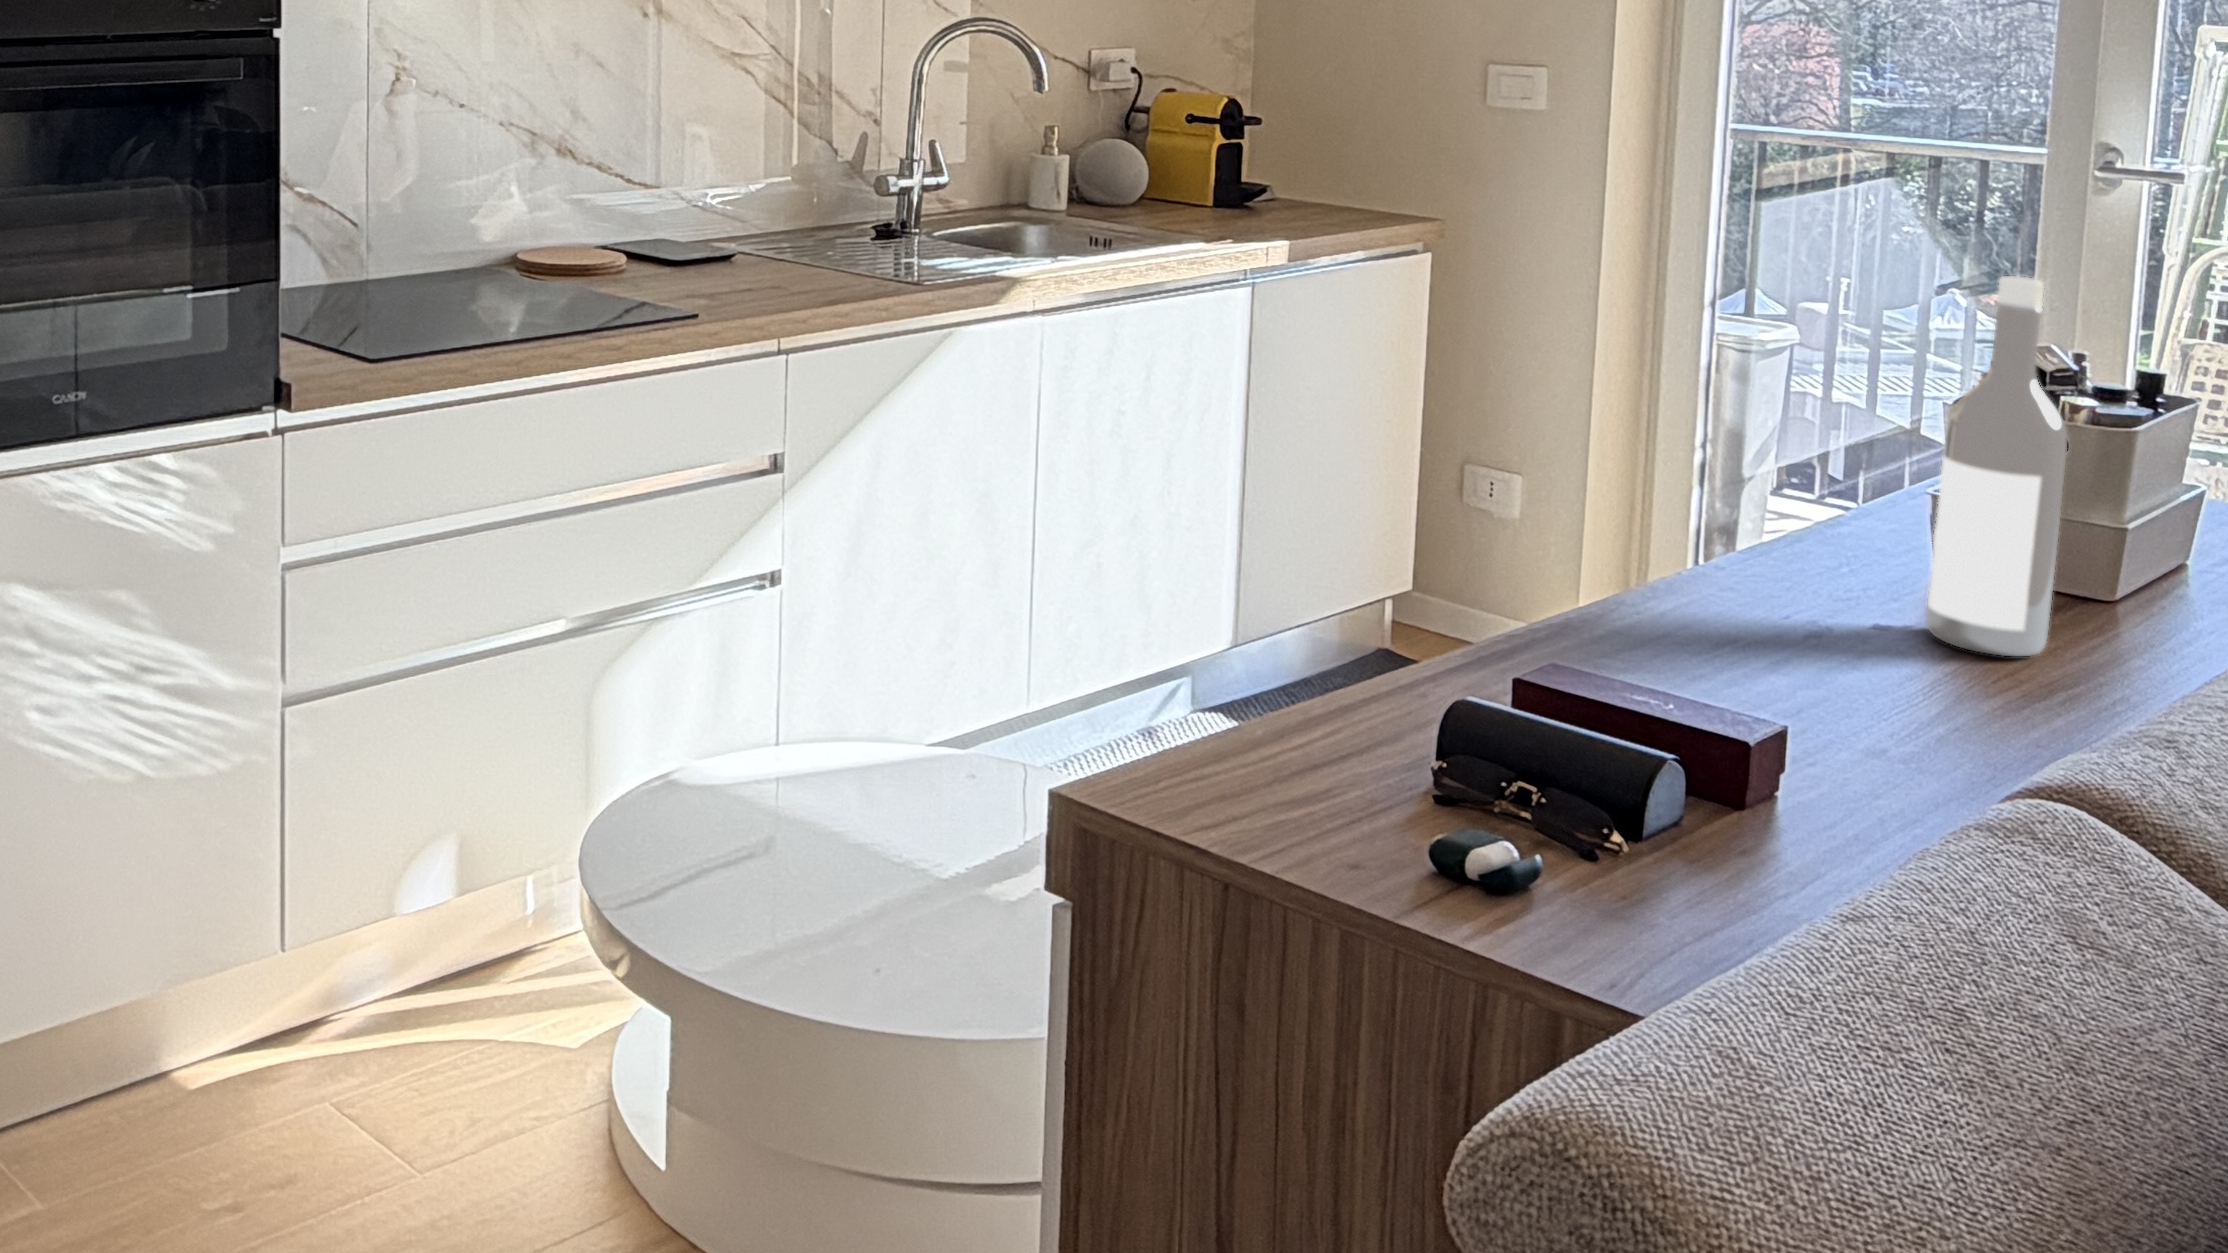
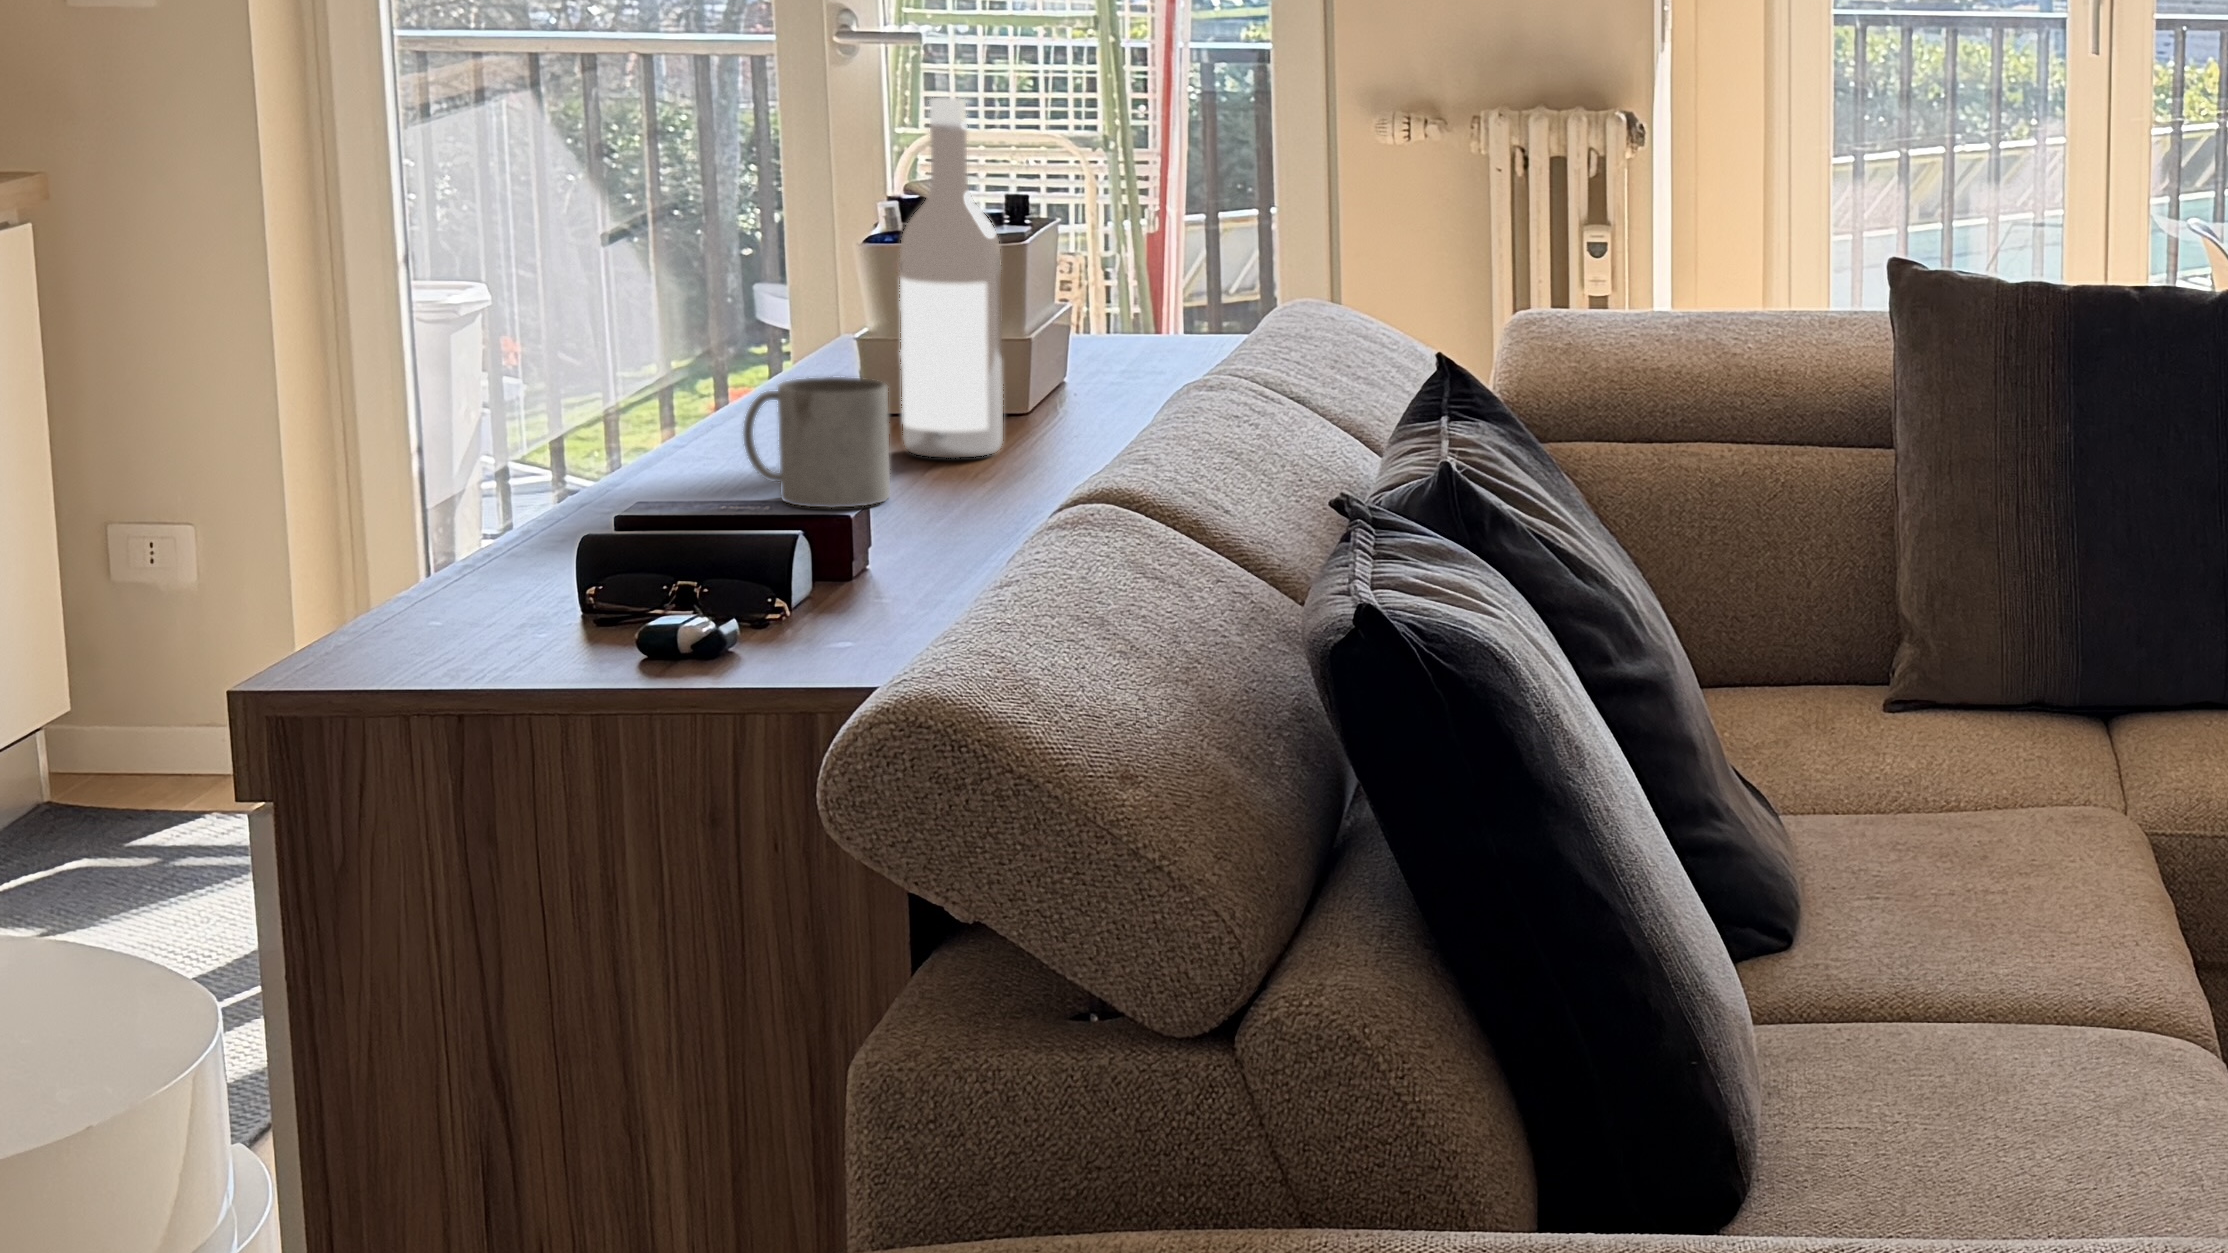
mug: none [1719,548,1878,698] -> present [743,377,890,508]

